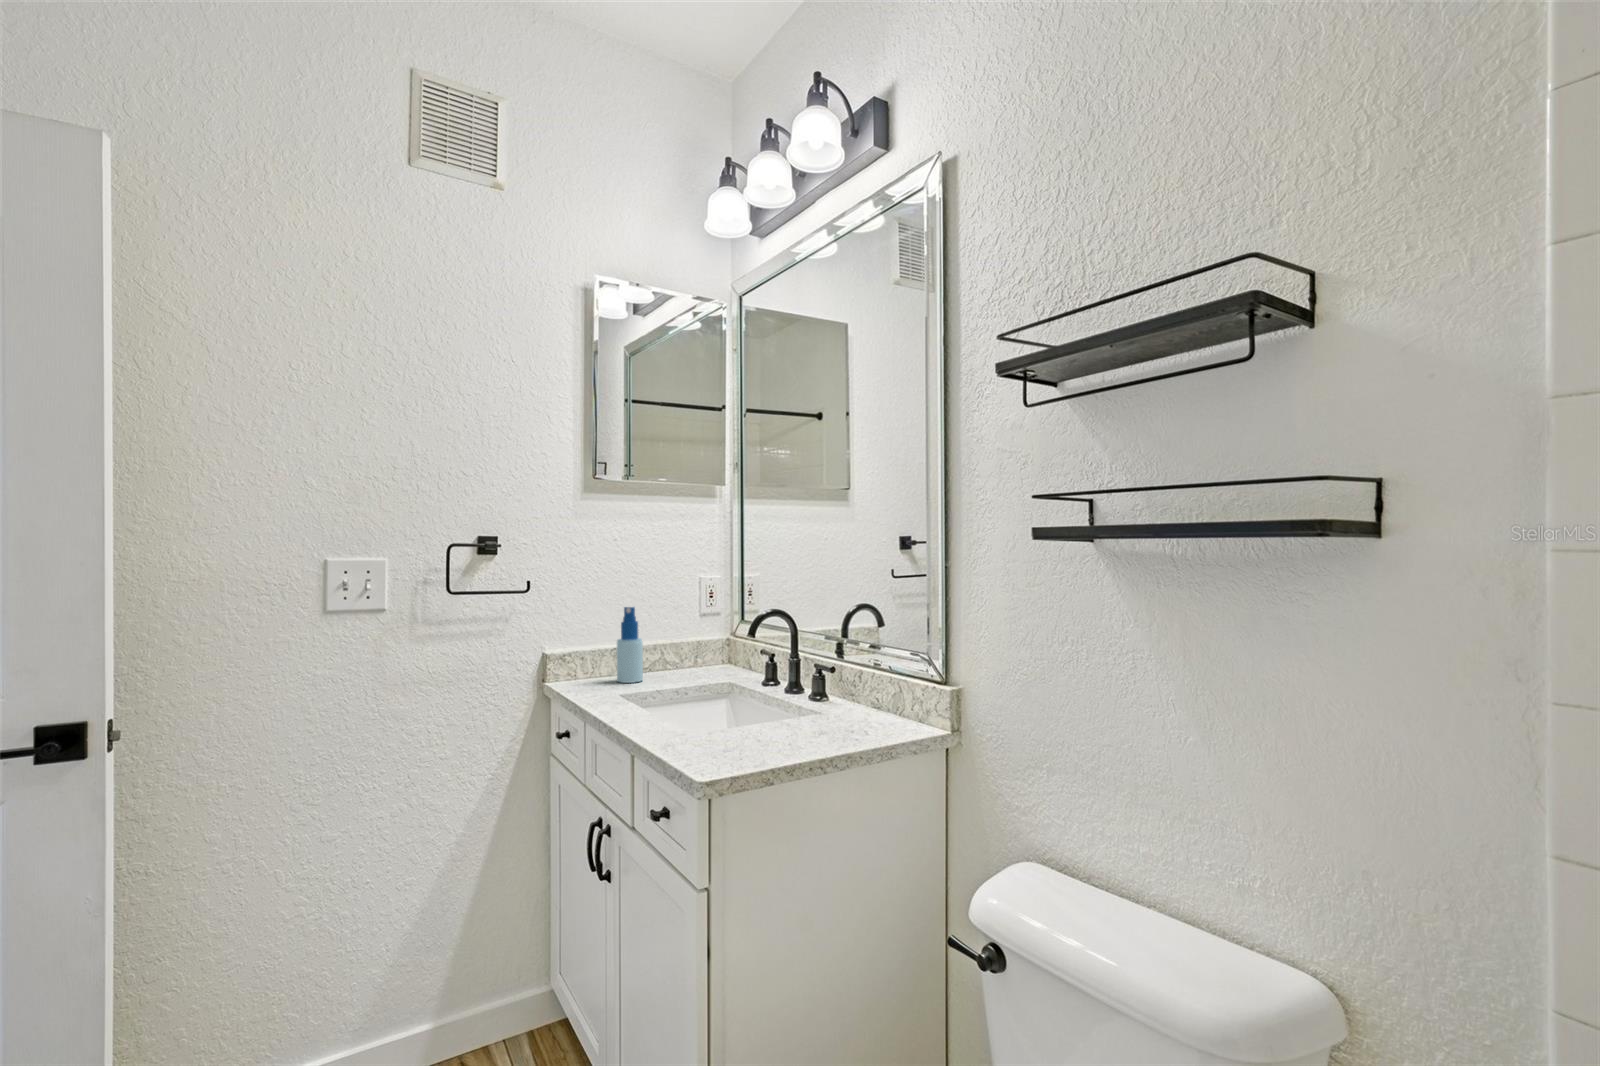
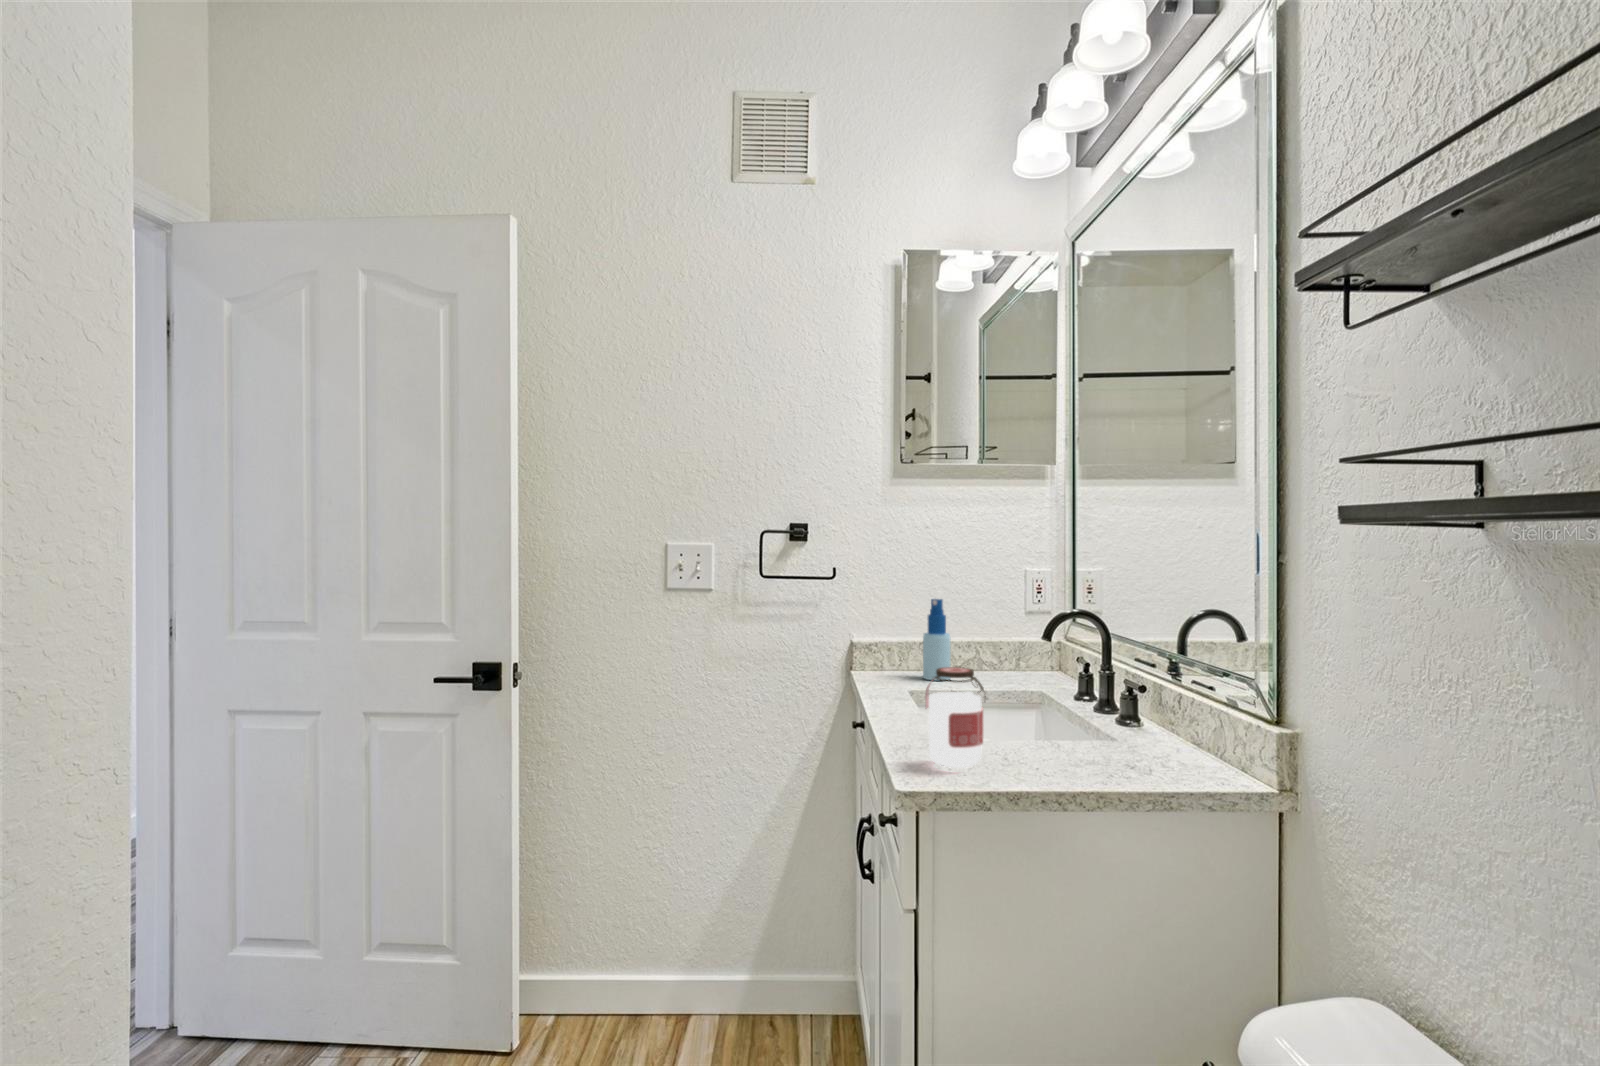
jar: none [701,665,750,753] -> present [925,667,986,768]

